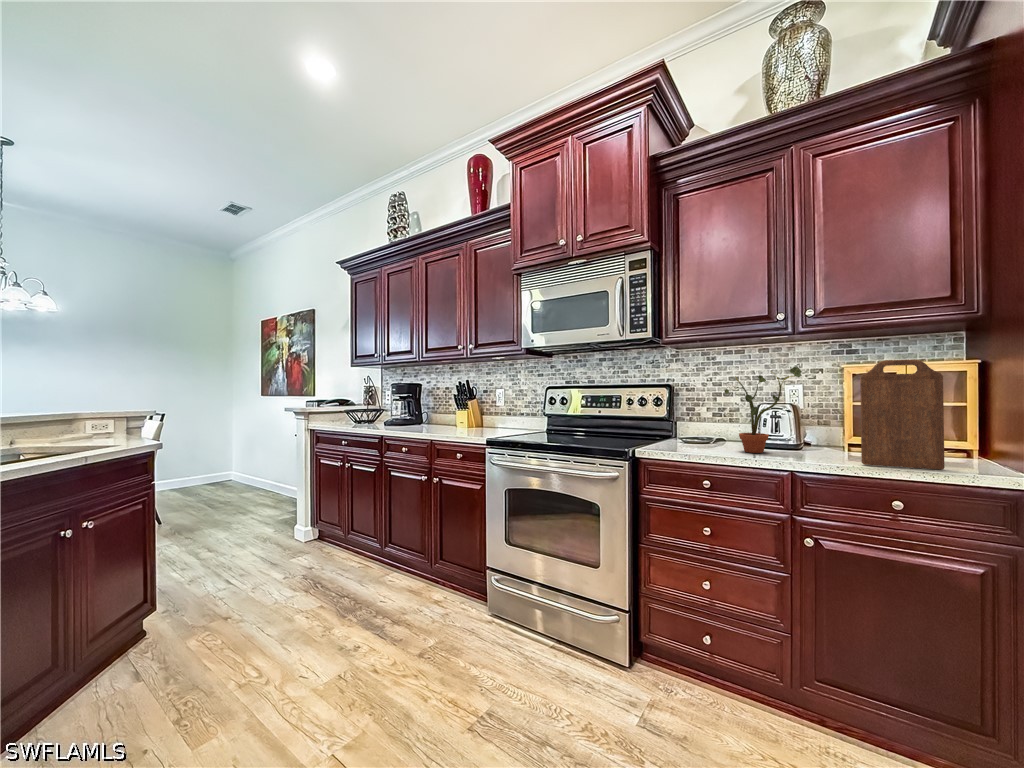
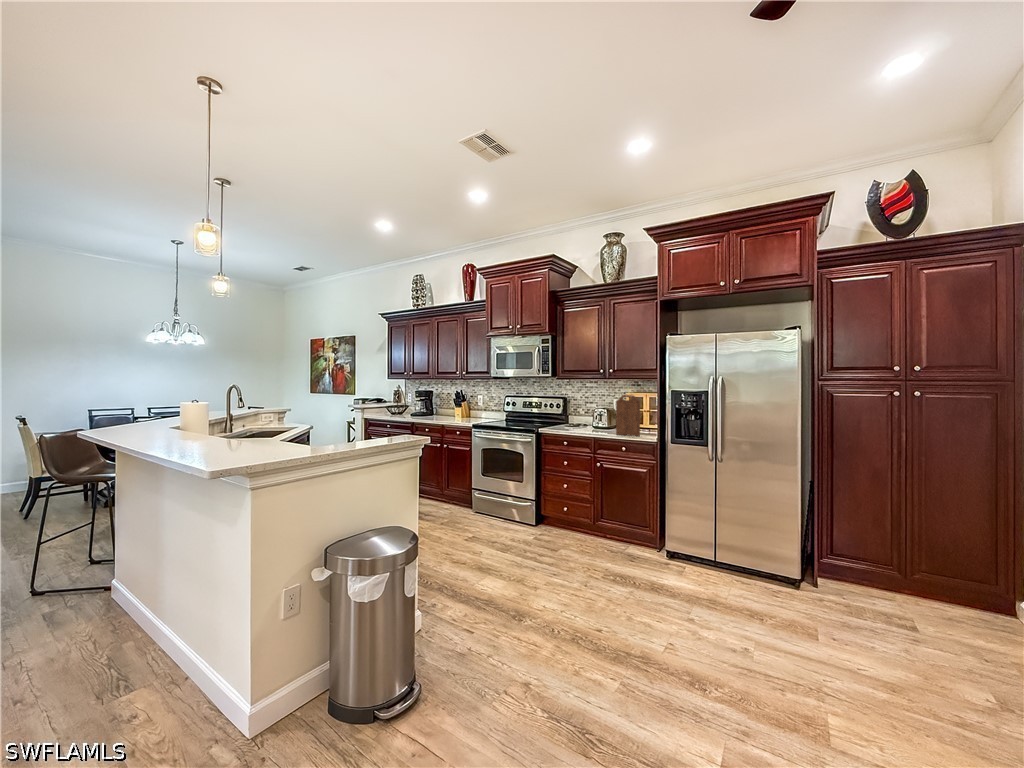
potted plant: present [725,367,802,453] -> none [577,393,610,431]

